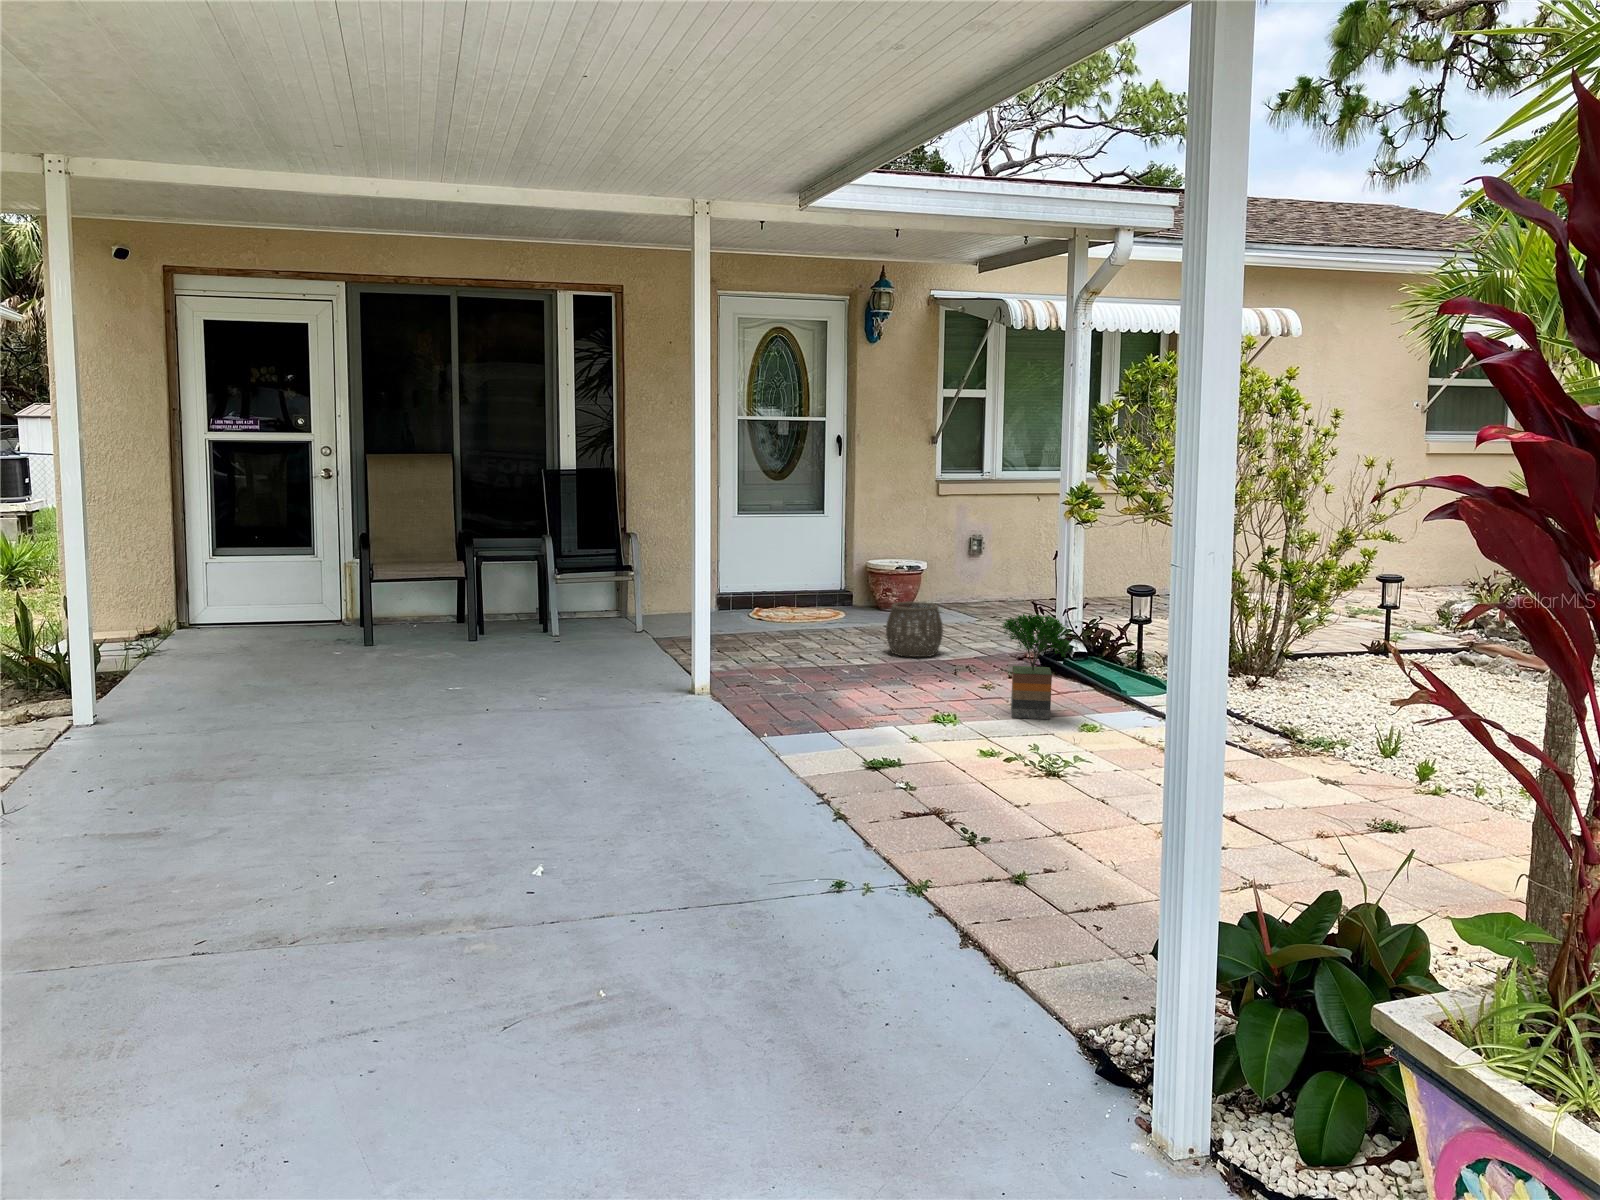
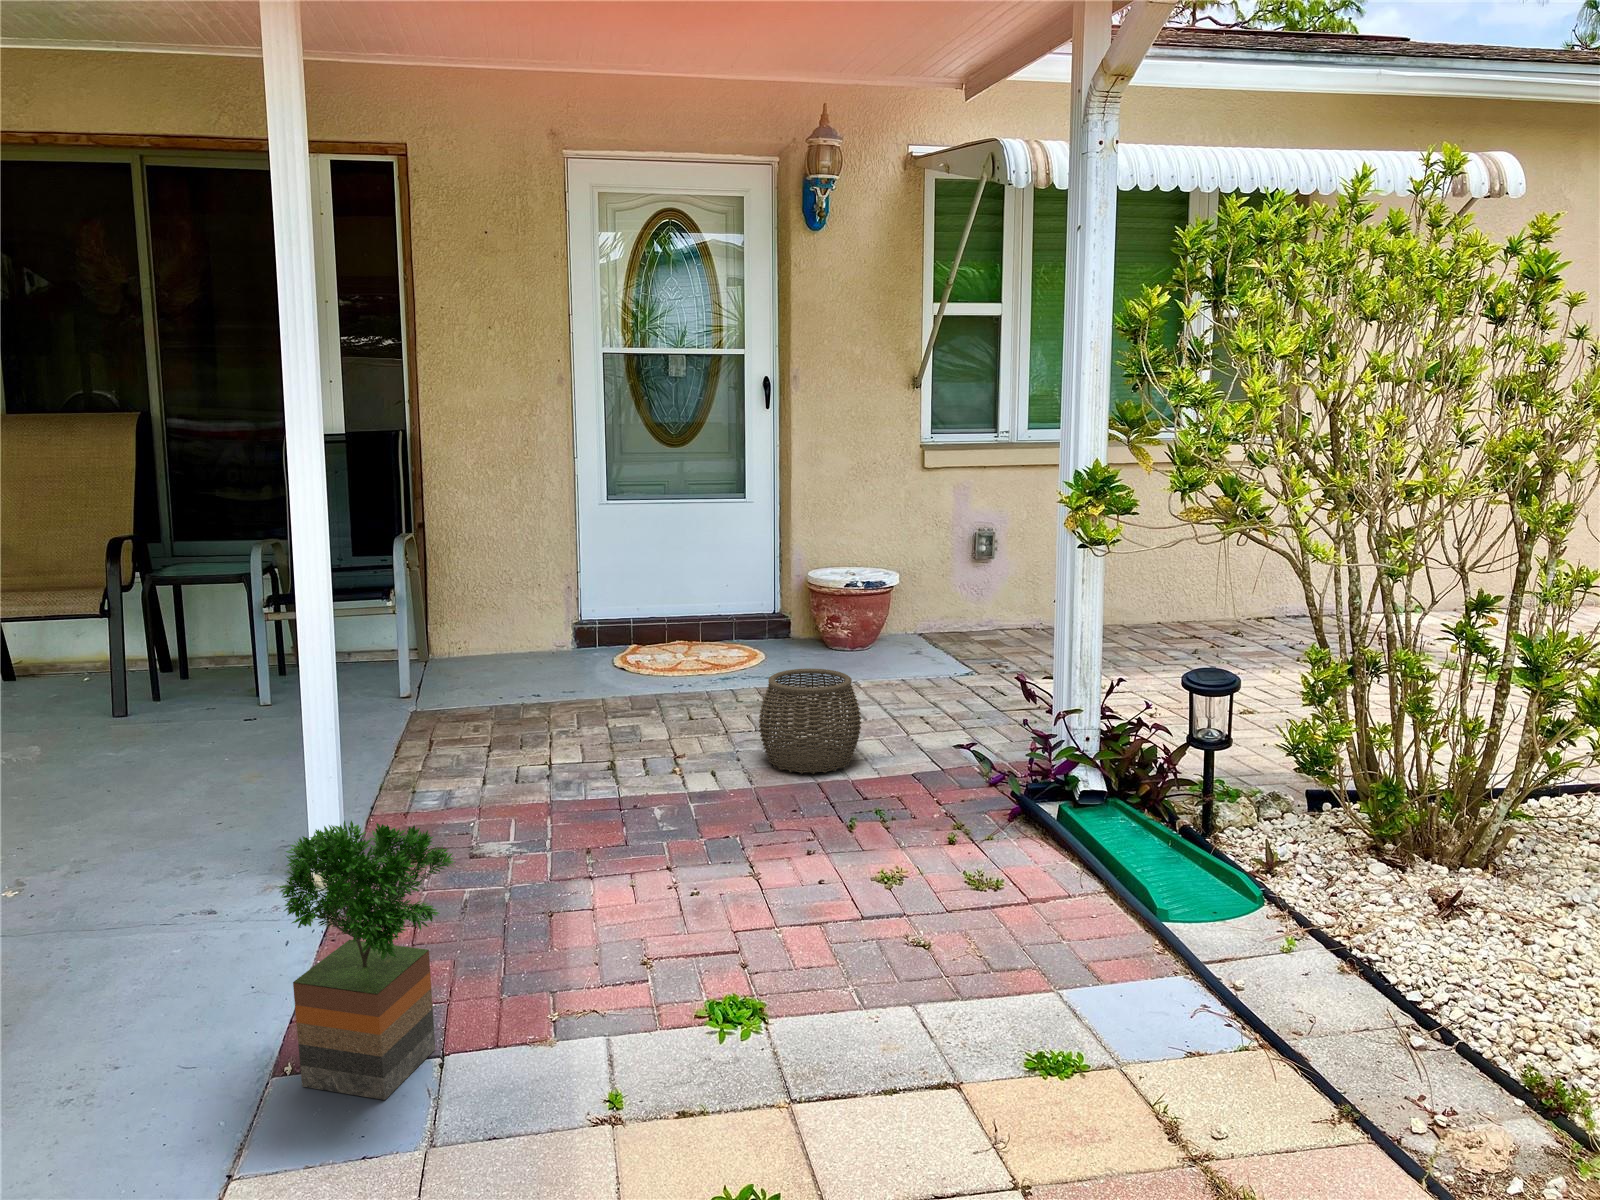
potted tree: present [1002,614,1070,719] -> present [278,821,454,1100]

